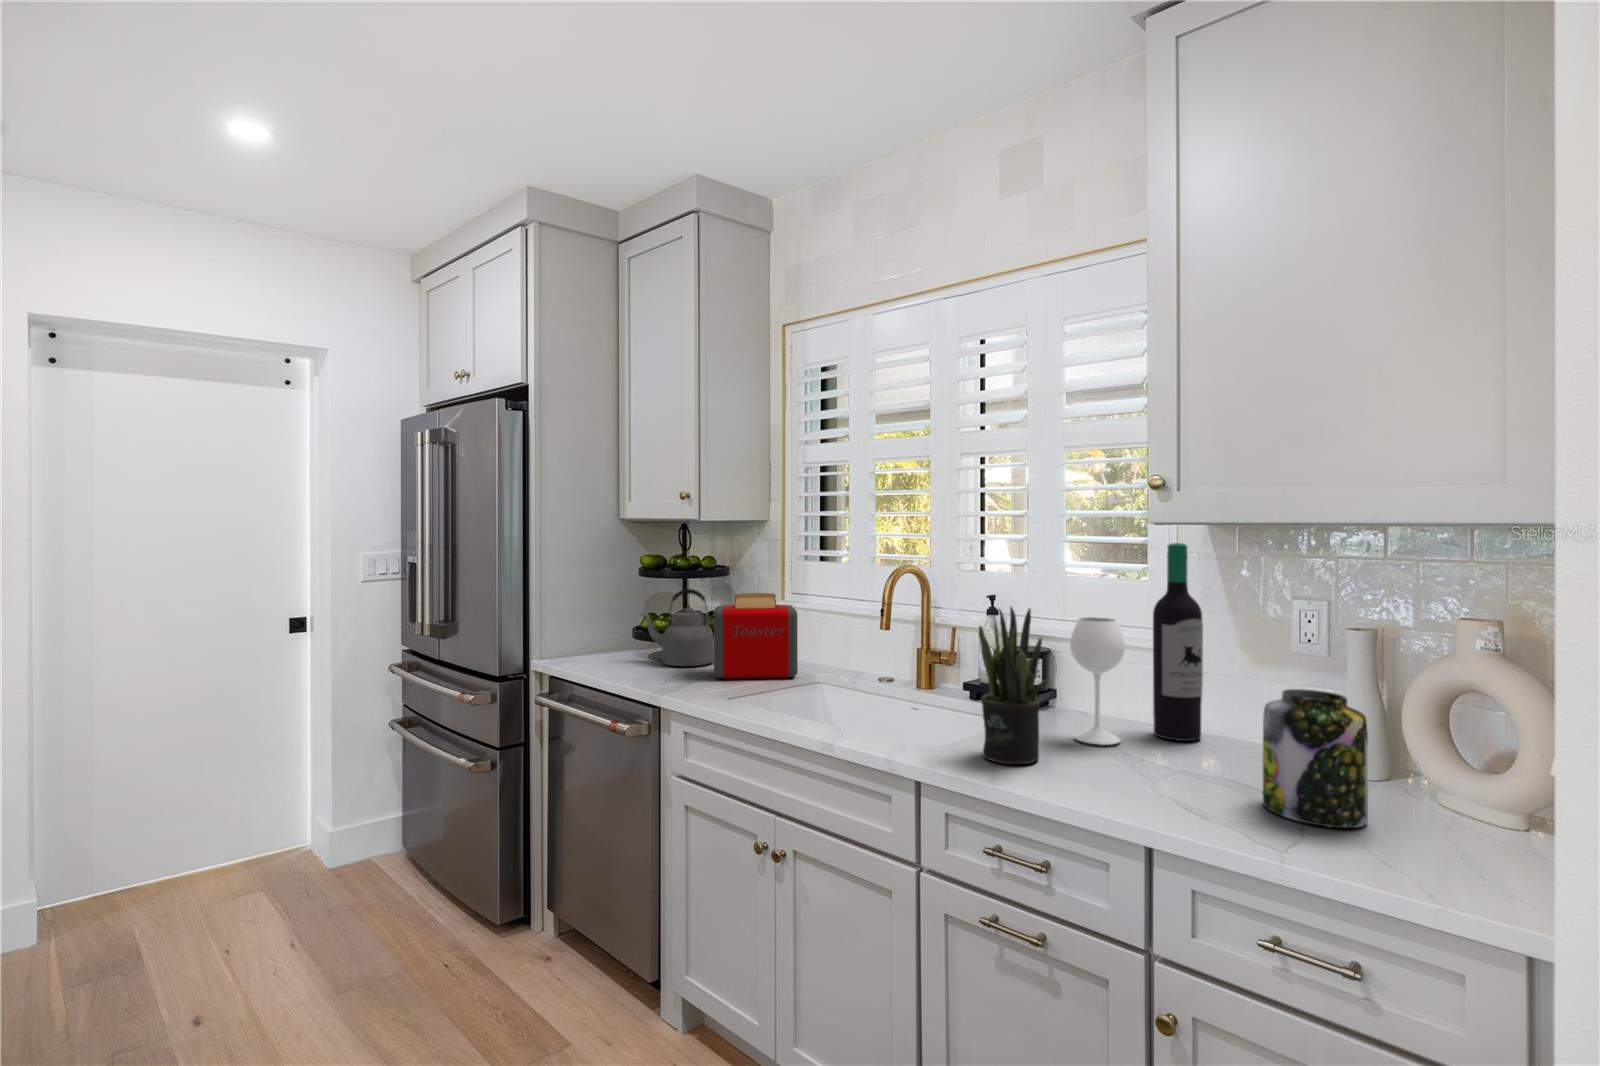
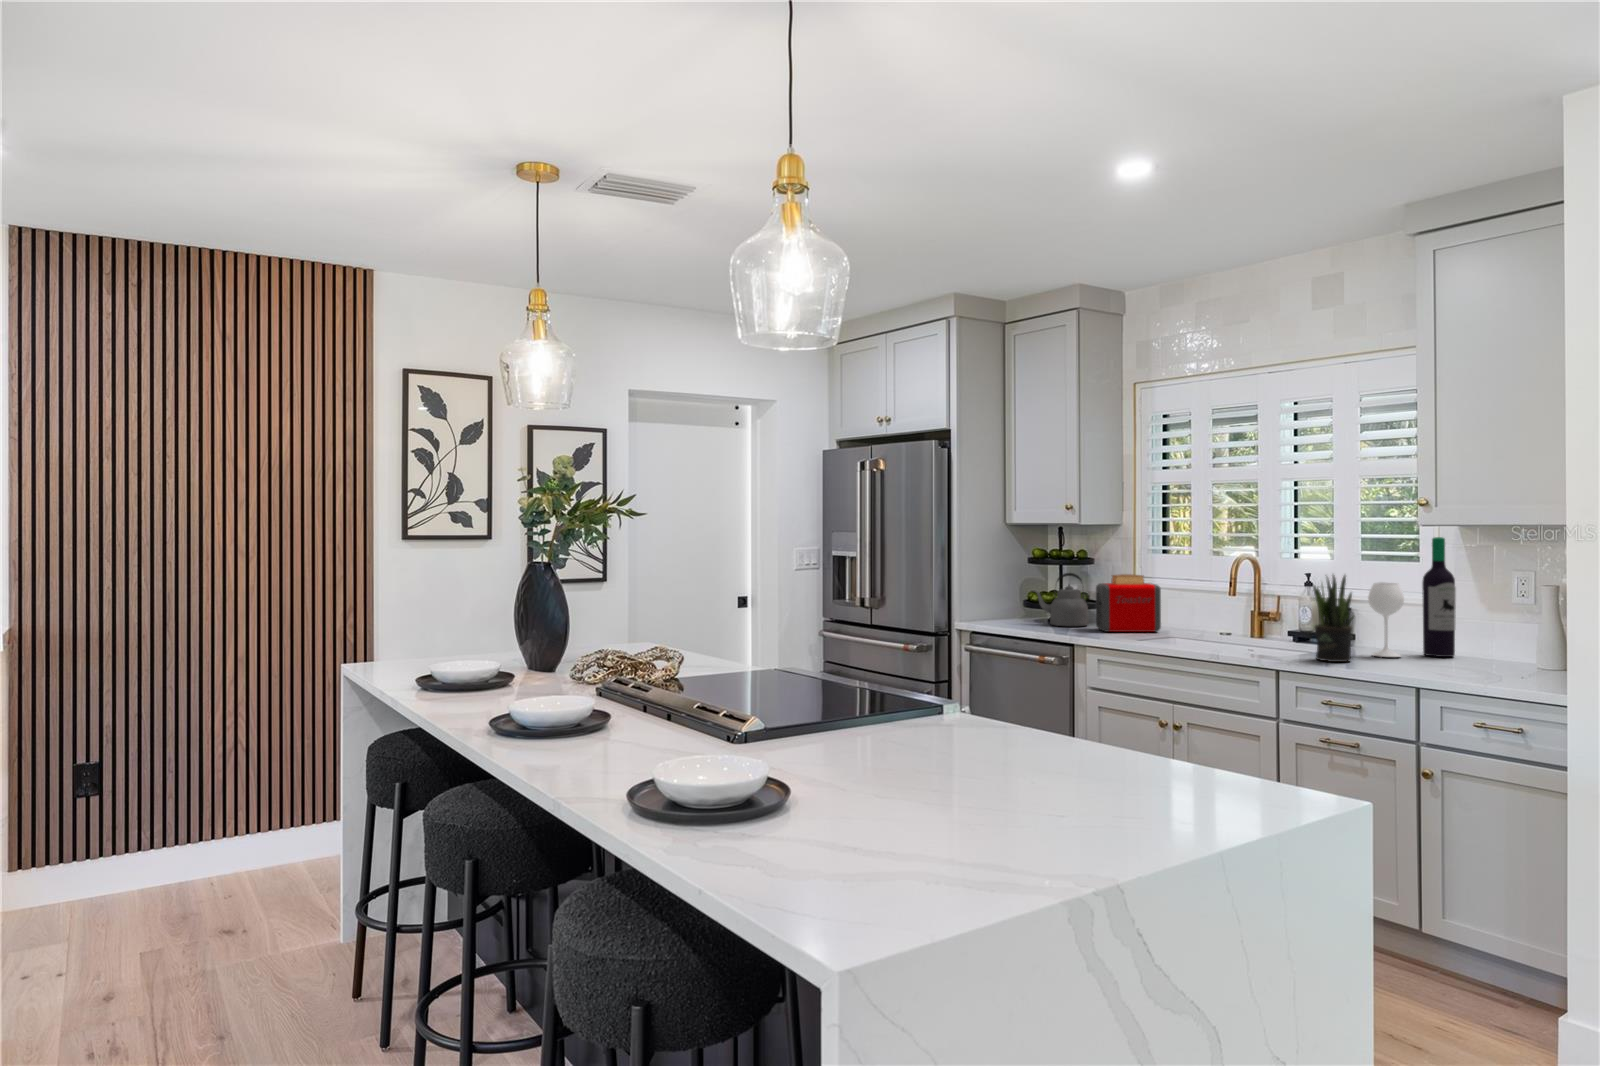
jar: present [1263,689,1368,828] -> none [1484,613,1540,680]

